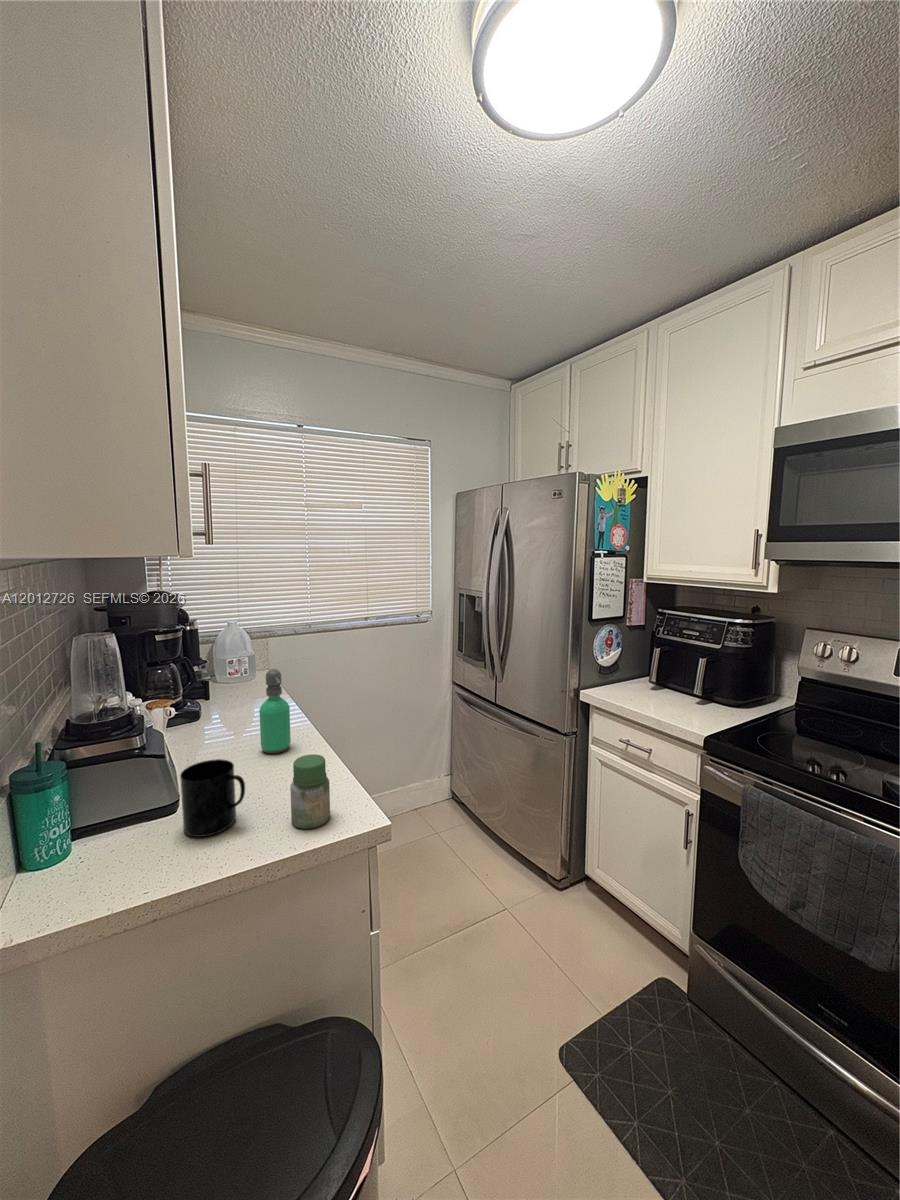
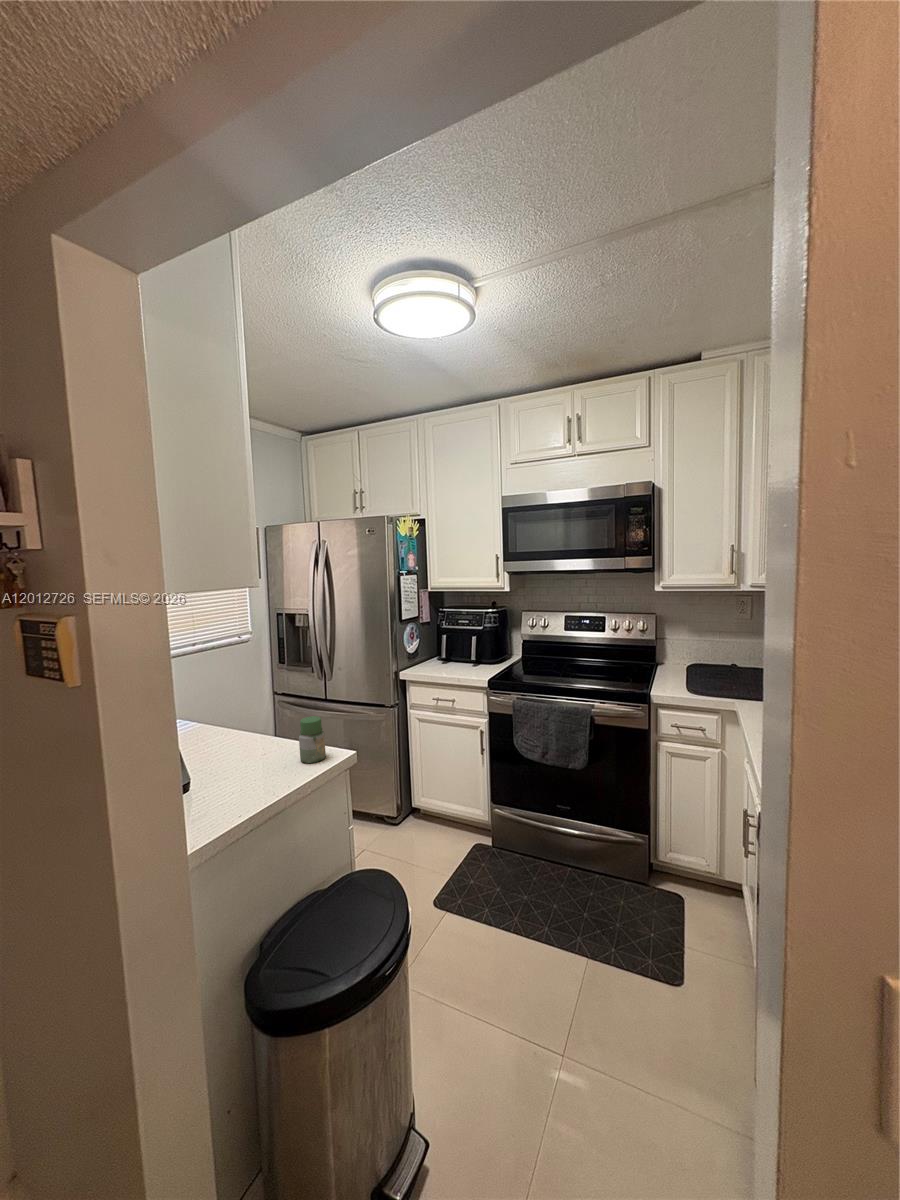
soap dispenser: present [259,669,291,754] -> none [208,679,235,746]
mug: present [180,759,245,837] -> none [226,734,274,785]

